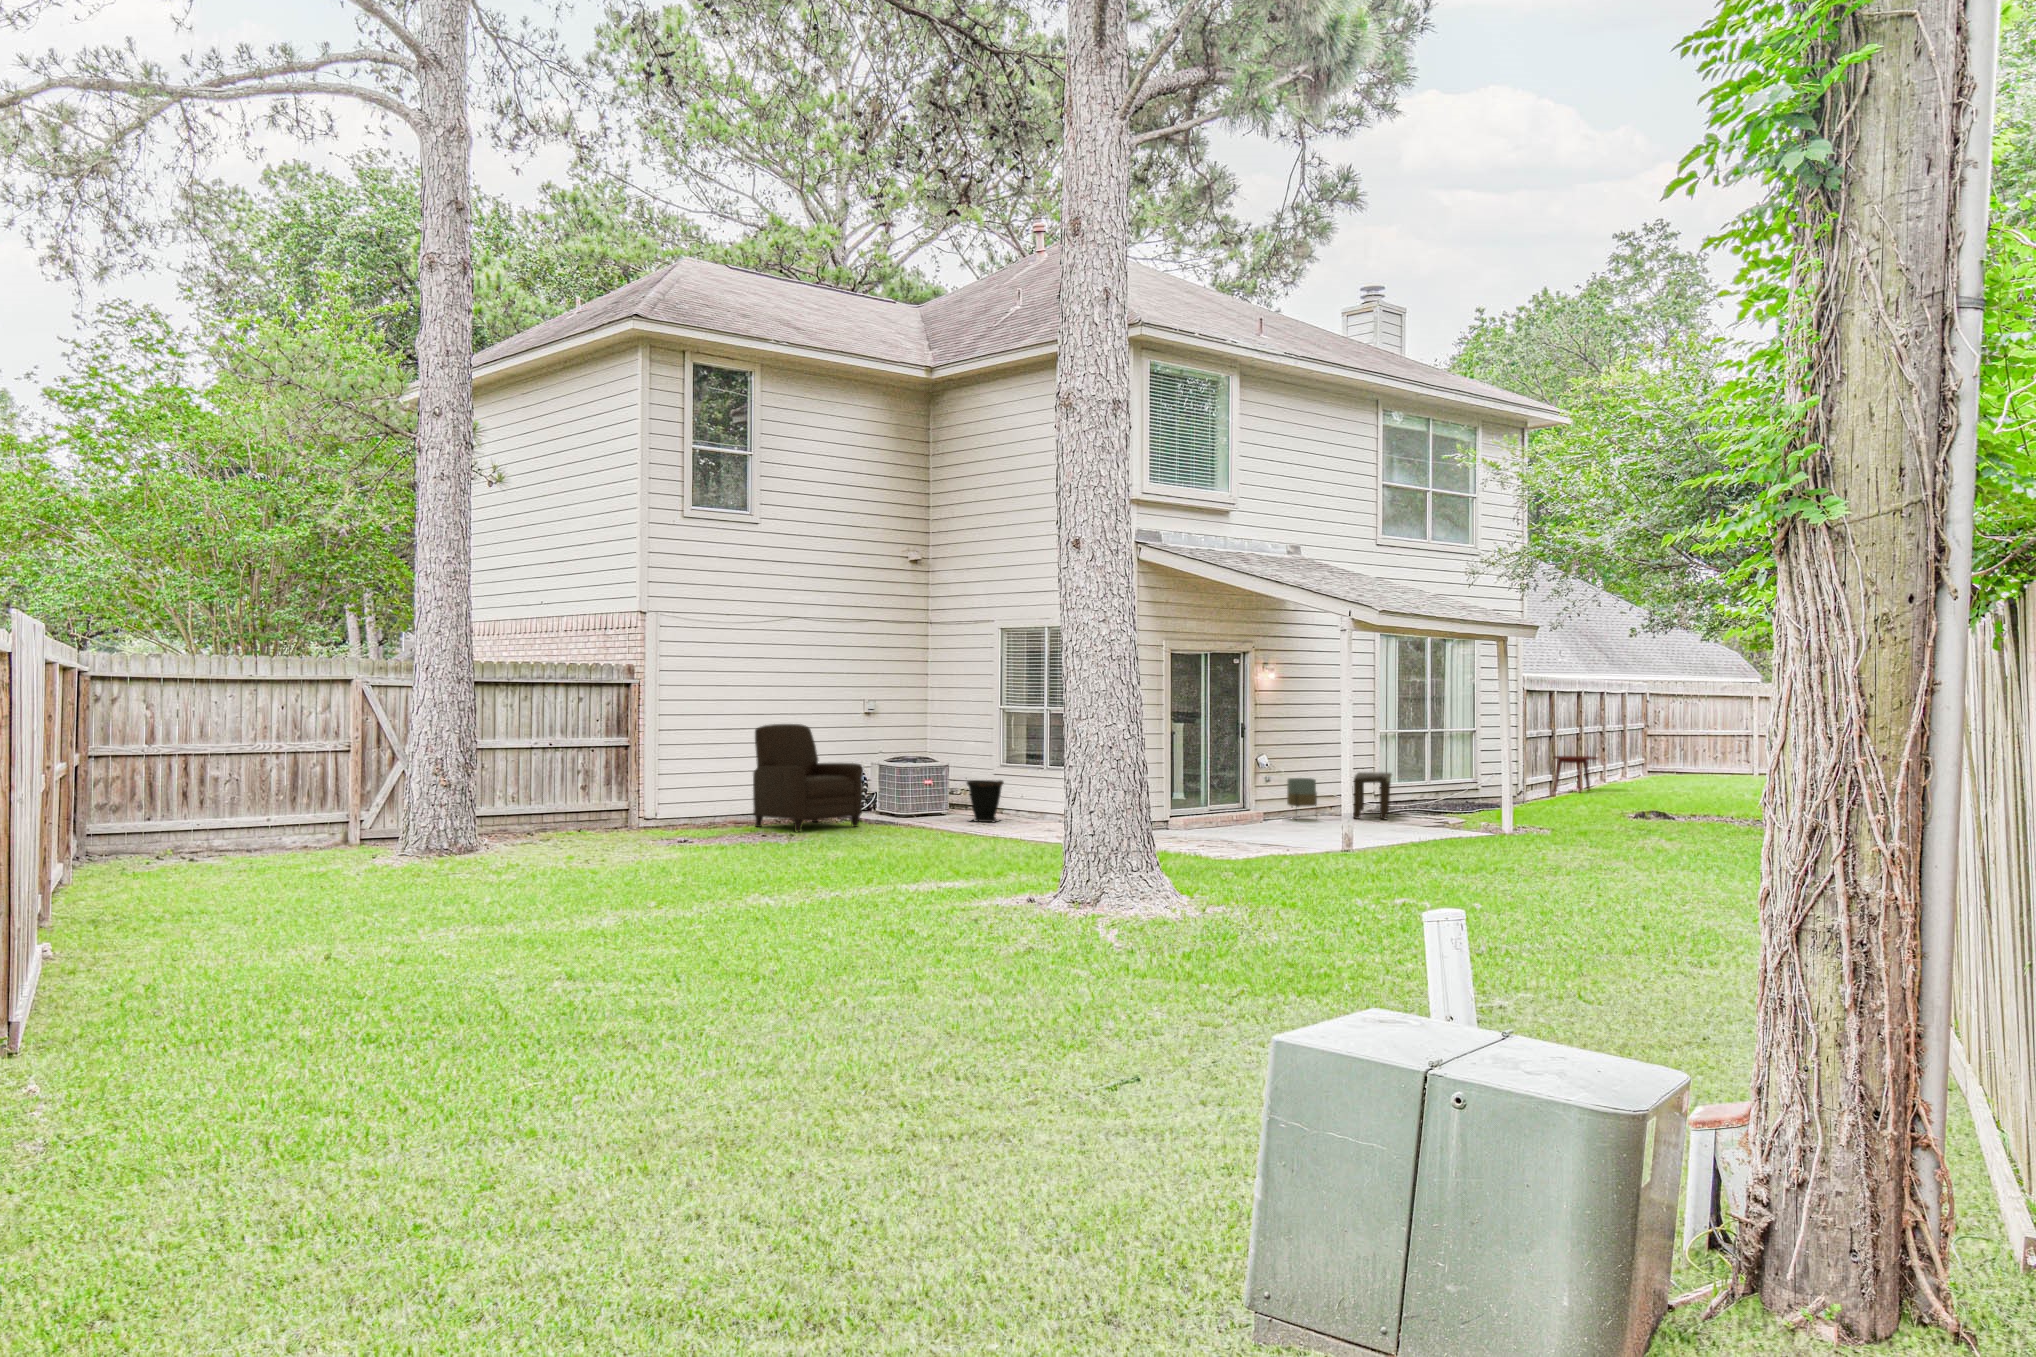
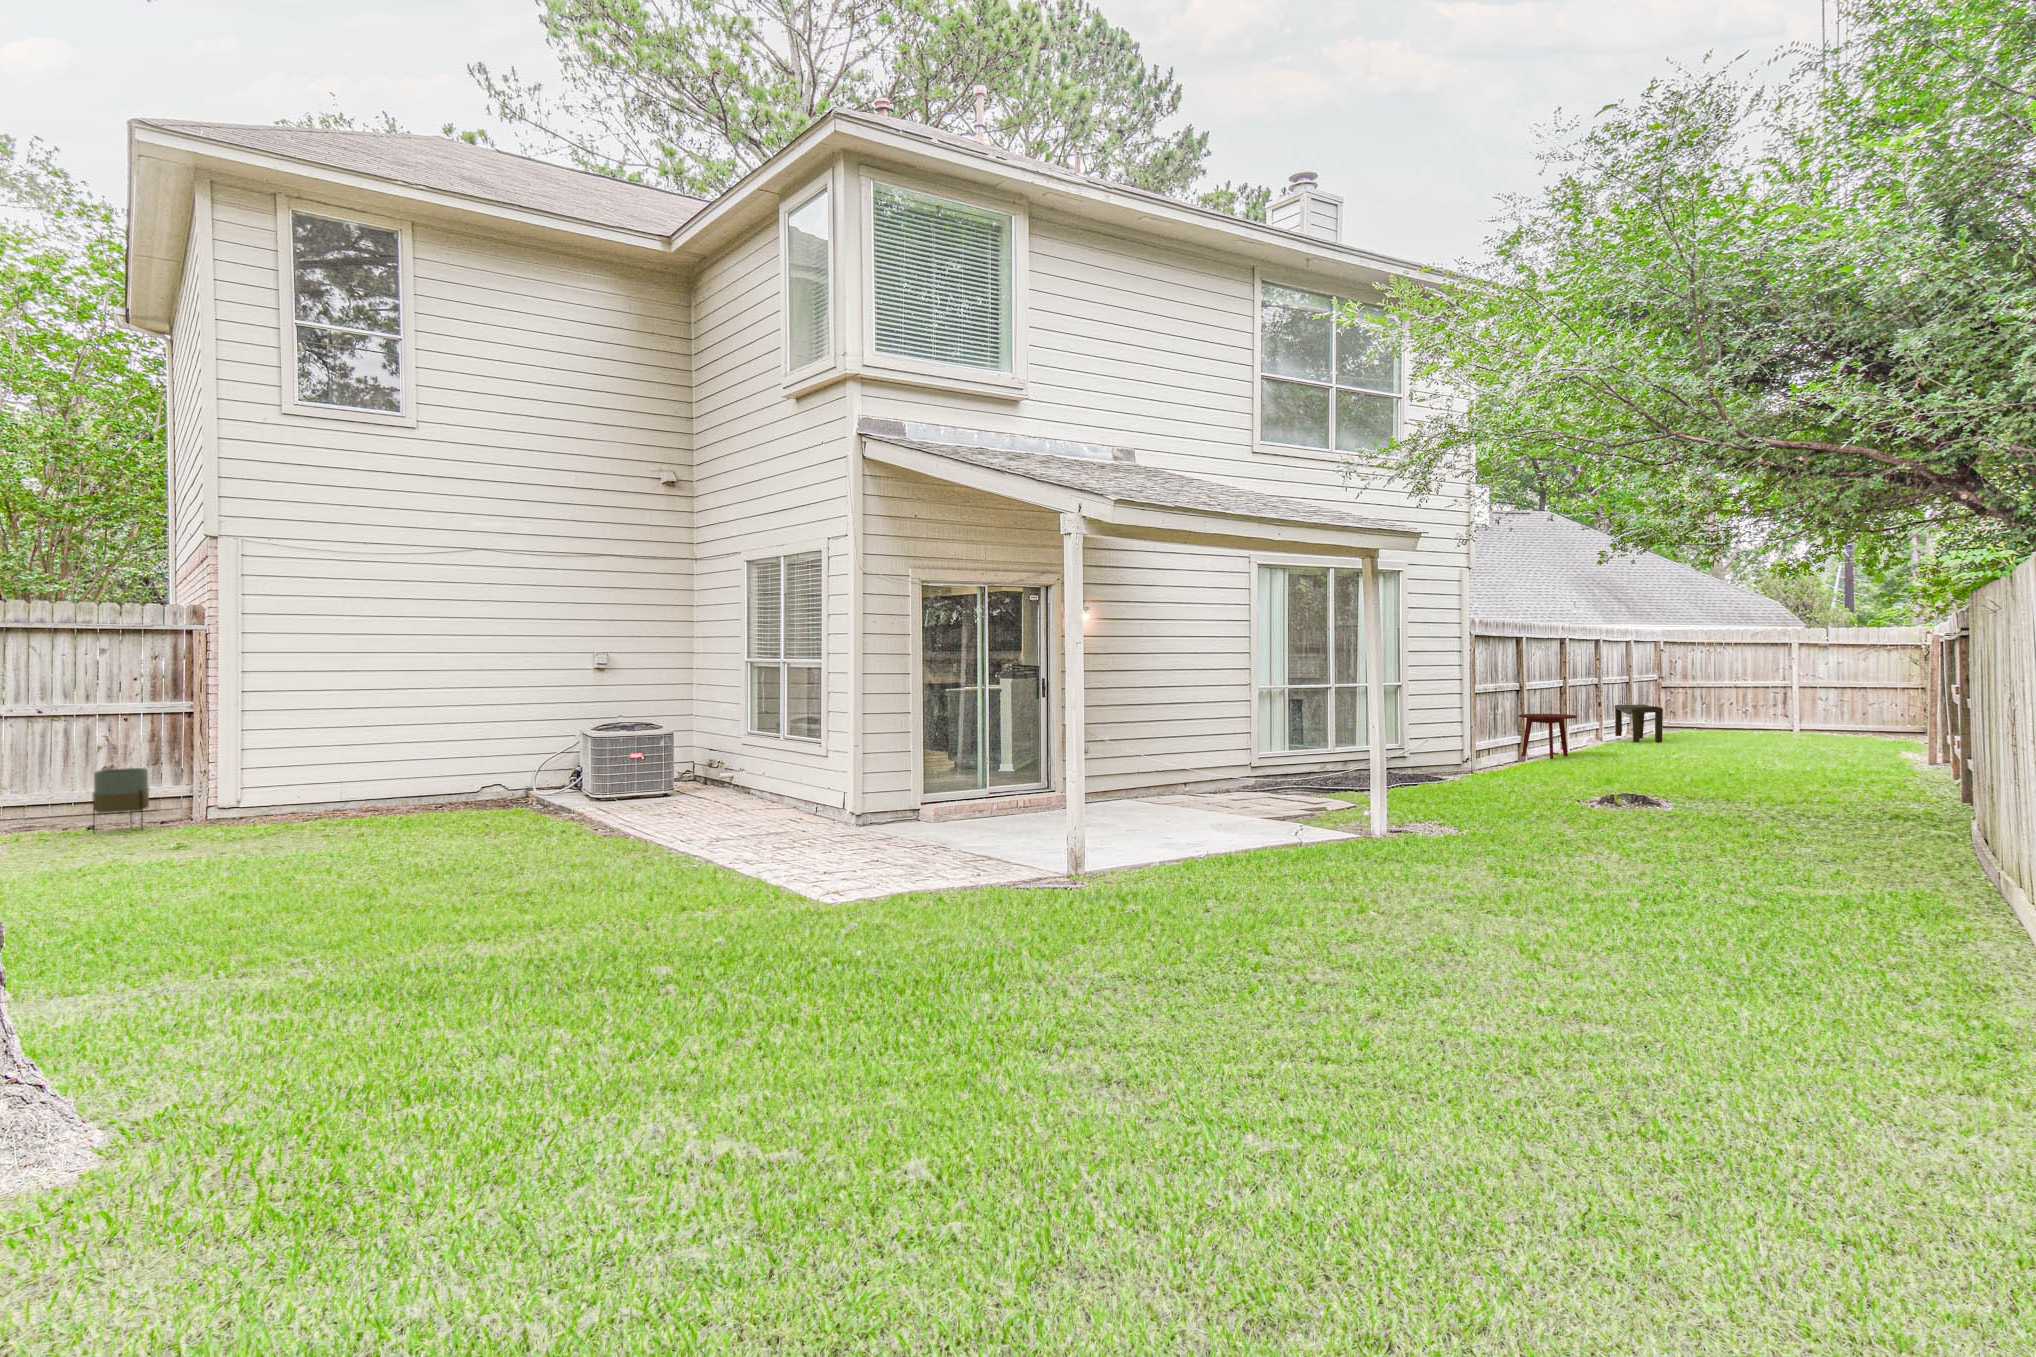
chair: present [753,724,863,832] -> none [403,684,534,823]
bench: present [1353,772,1392,819] -> present [1614,705,1663,742]
planter: present [1287,778,1317,807] -> present [93,768,149,833]
bucket: present [967,780,1004,822] -> none [691,749,744,807]

